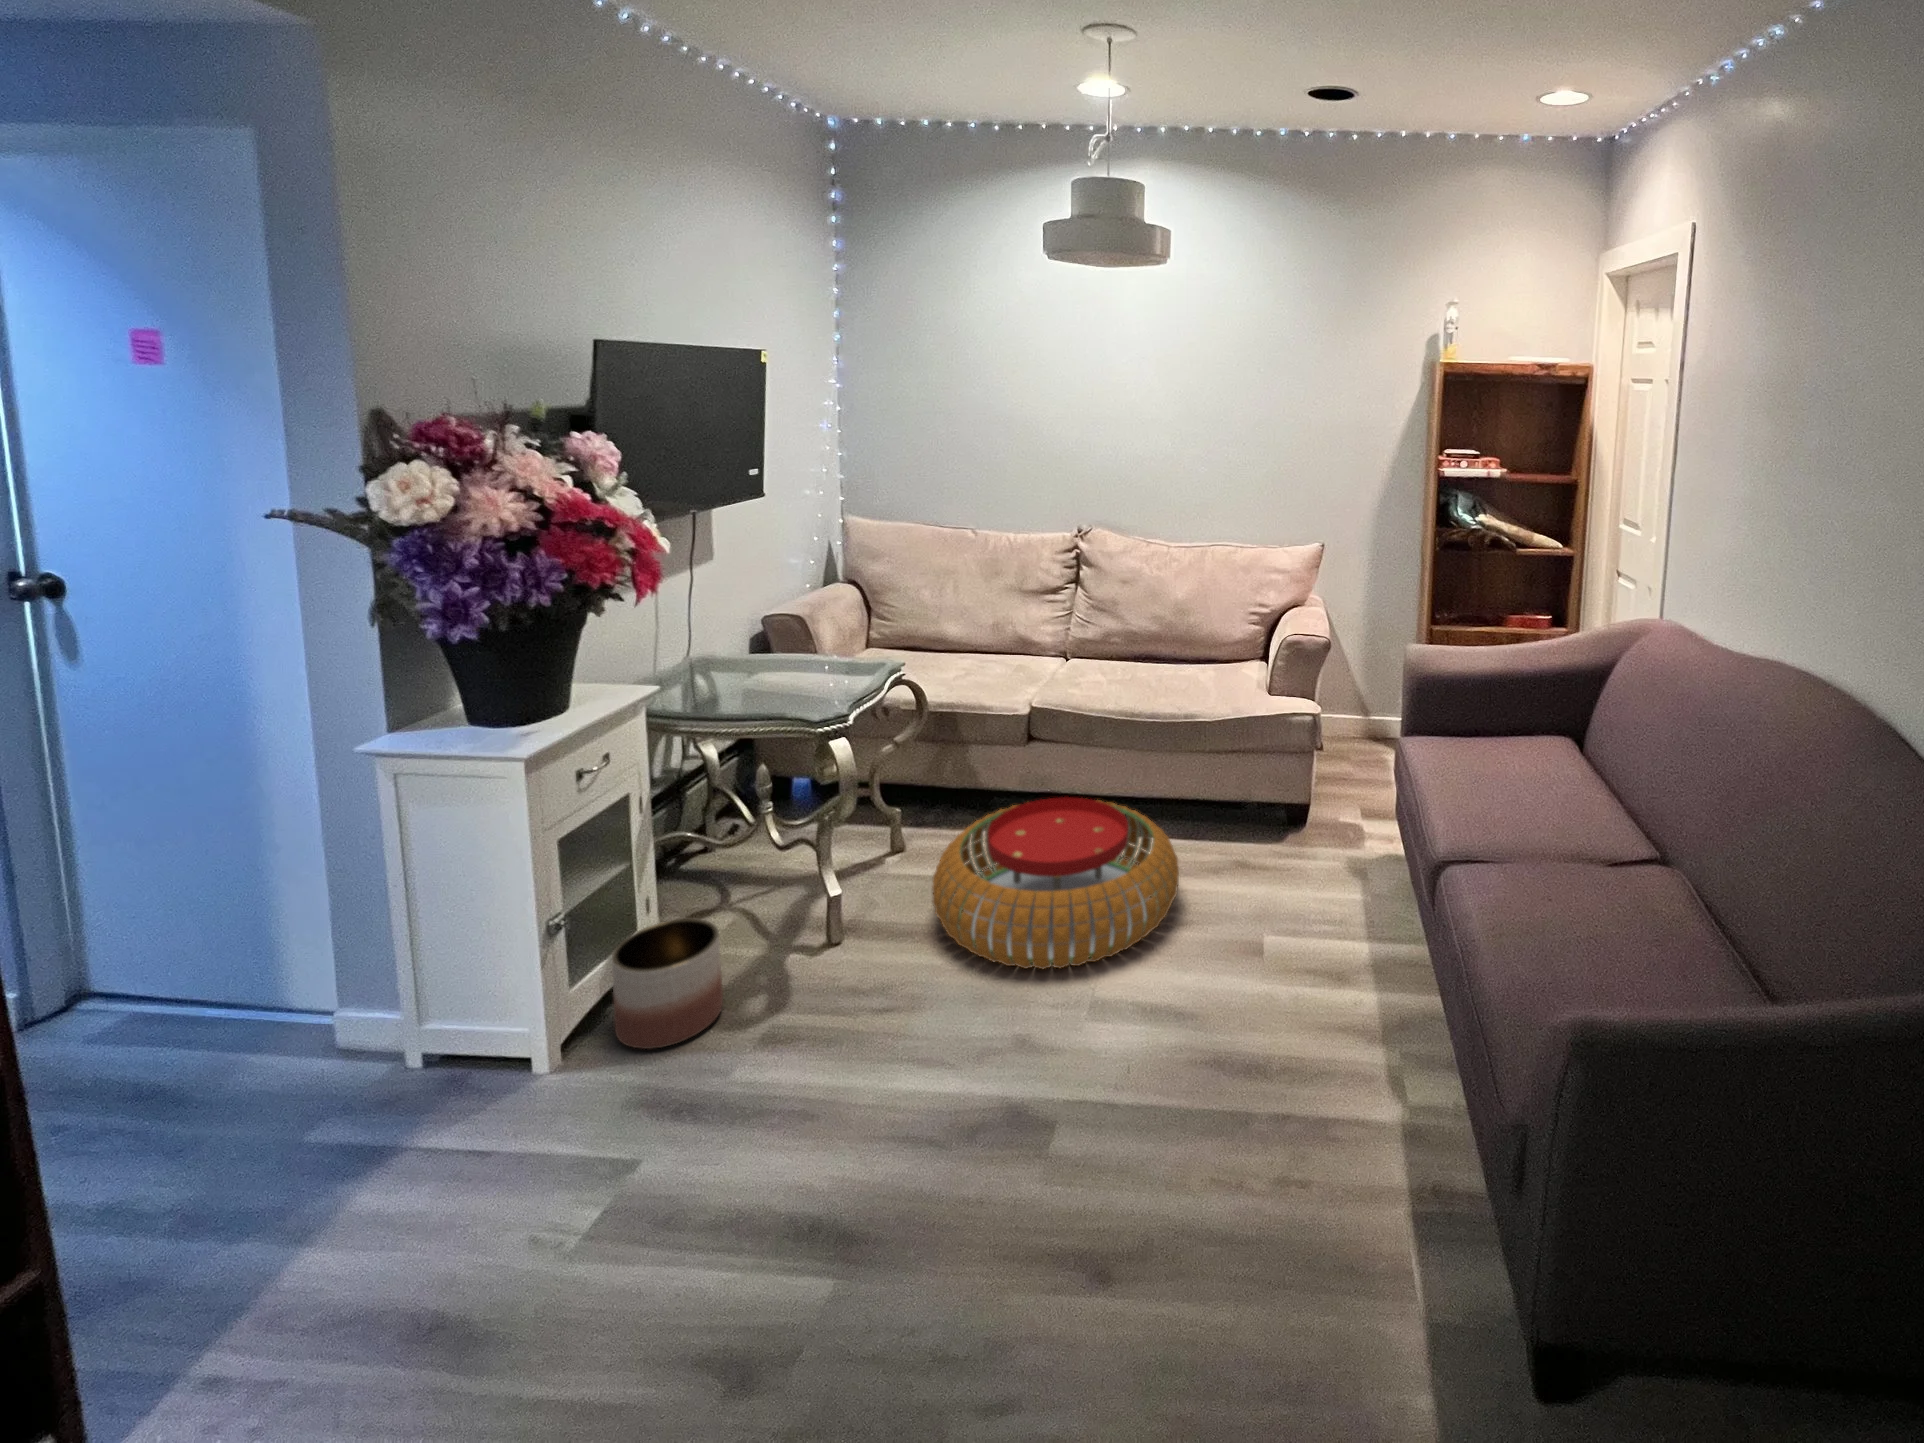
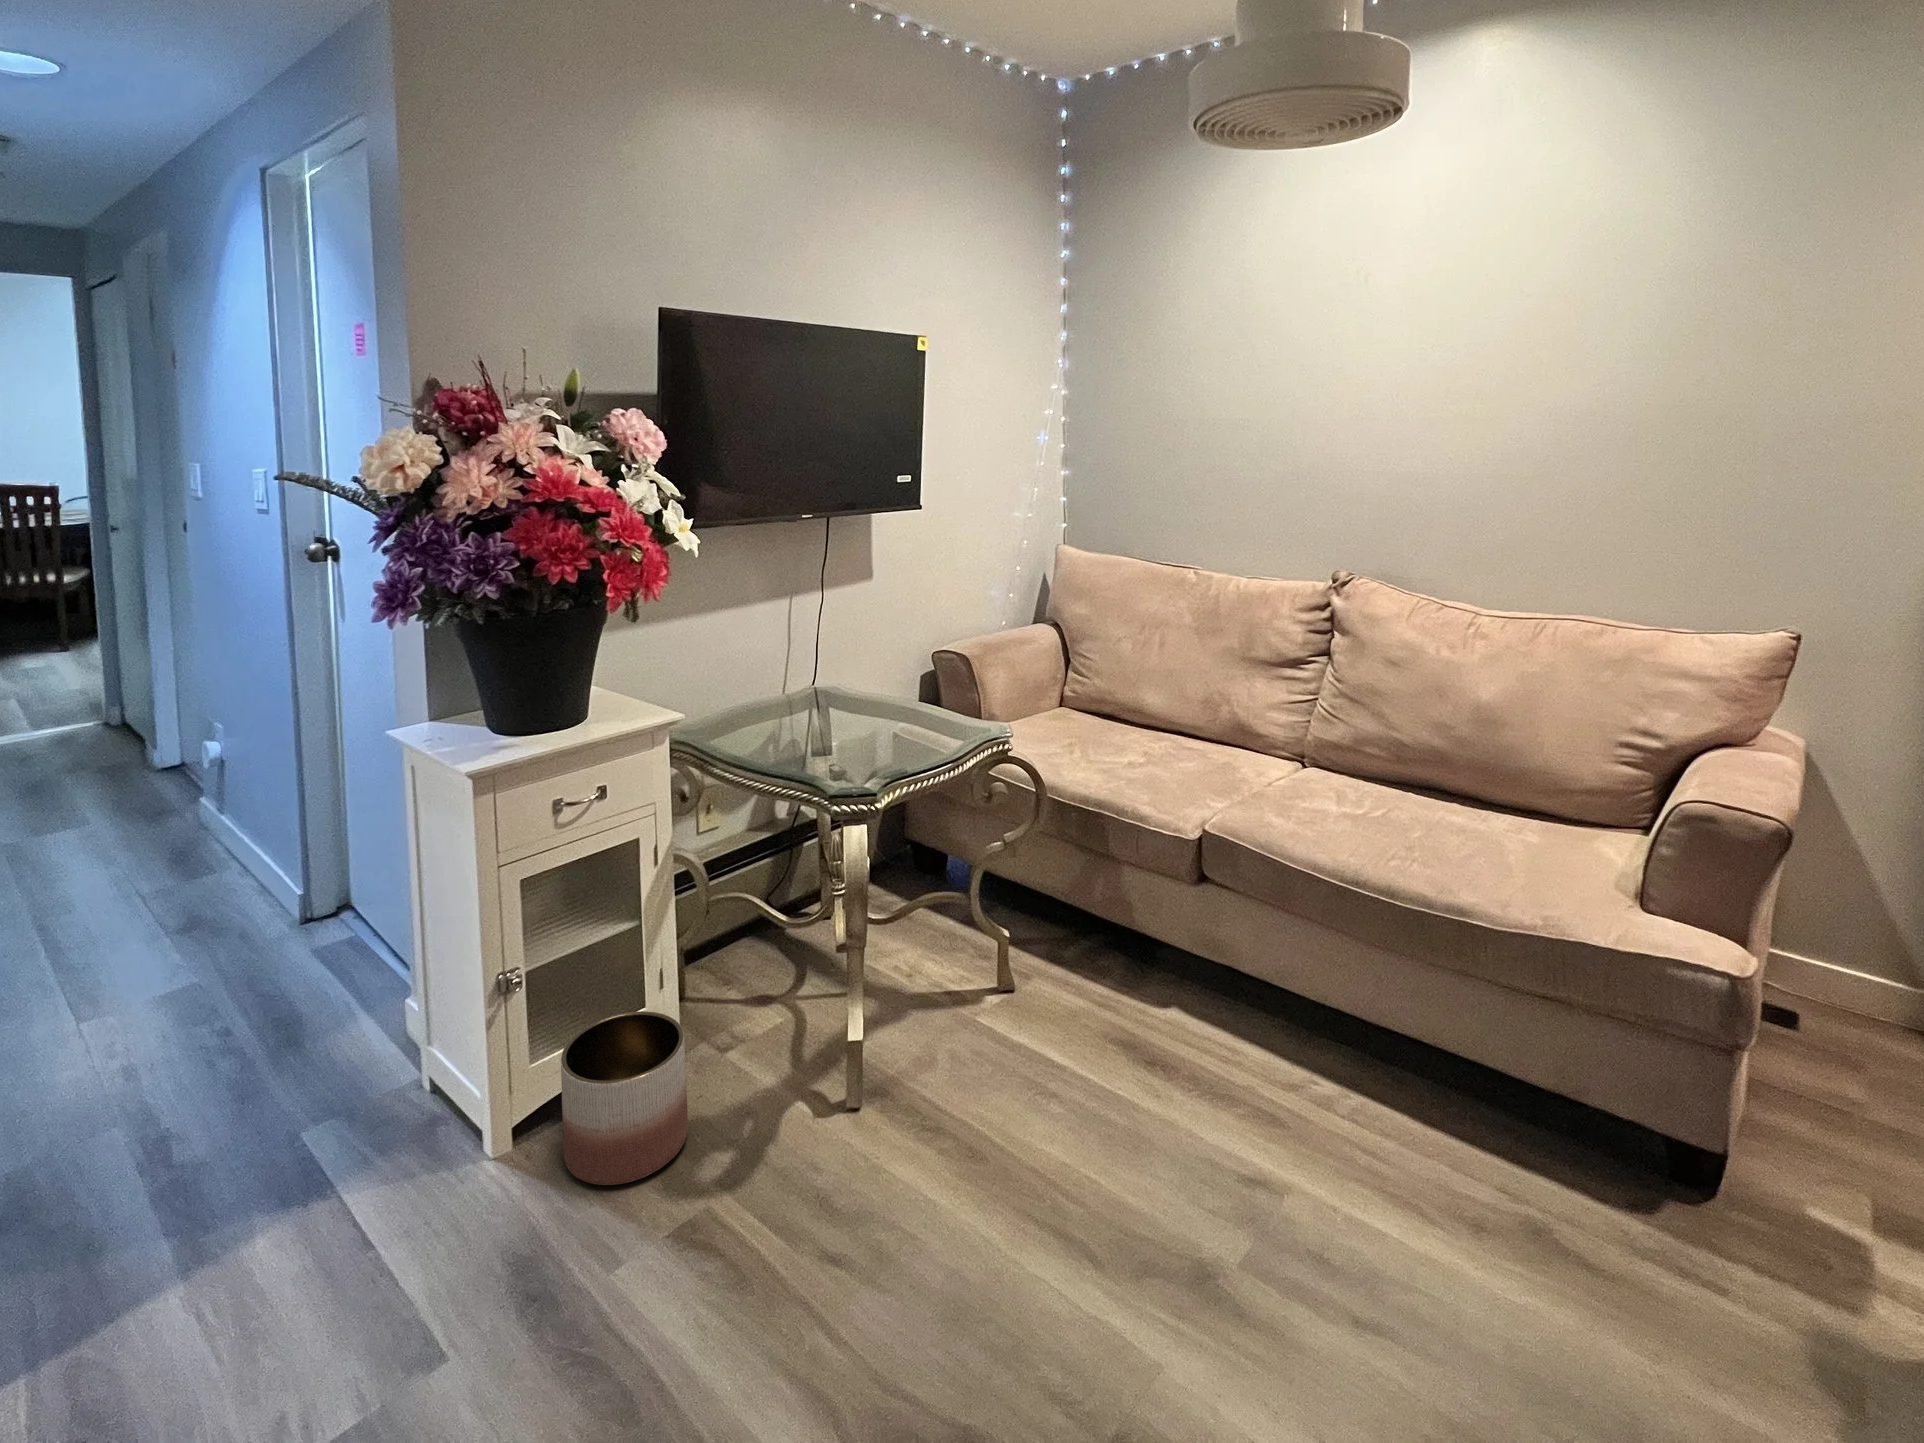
pouf: present [932,797,1179,970] -> none [959,981,1374,1339]

